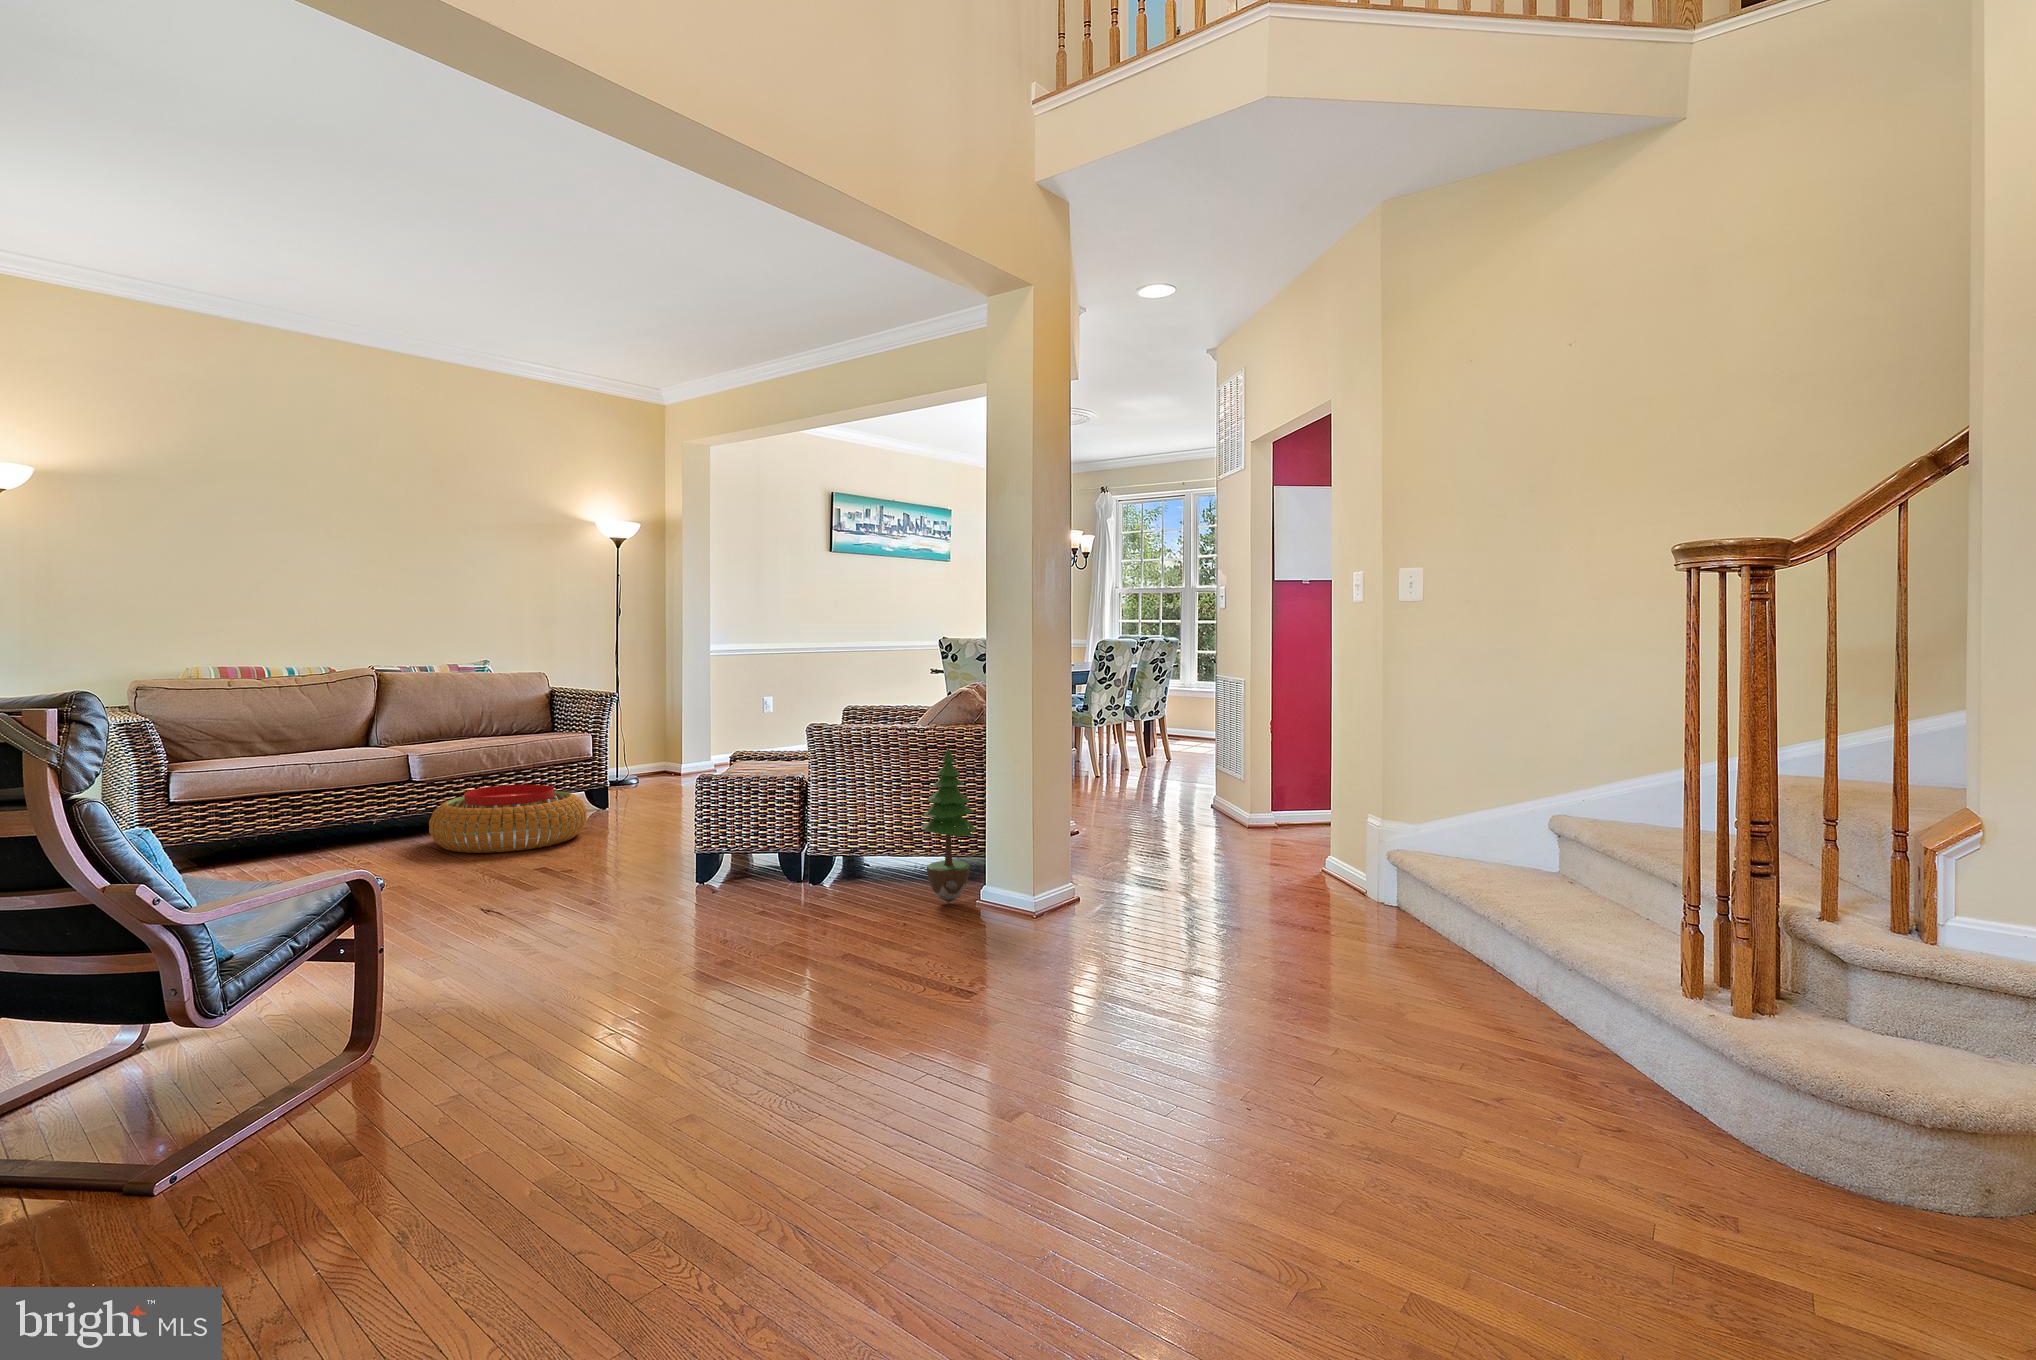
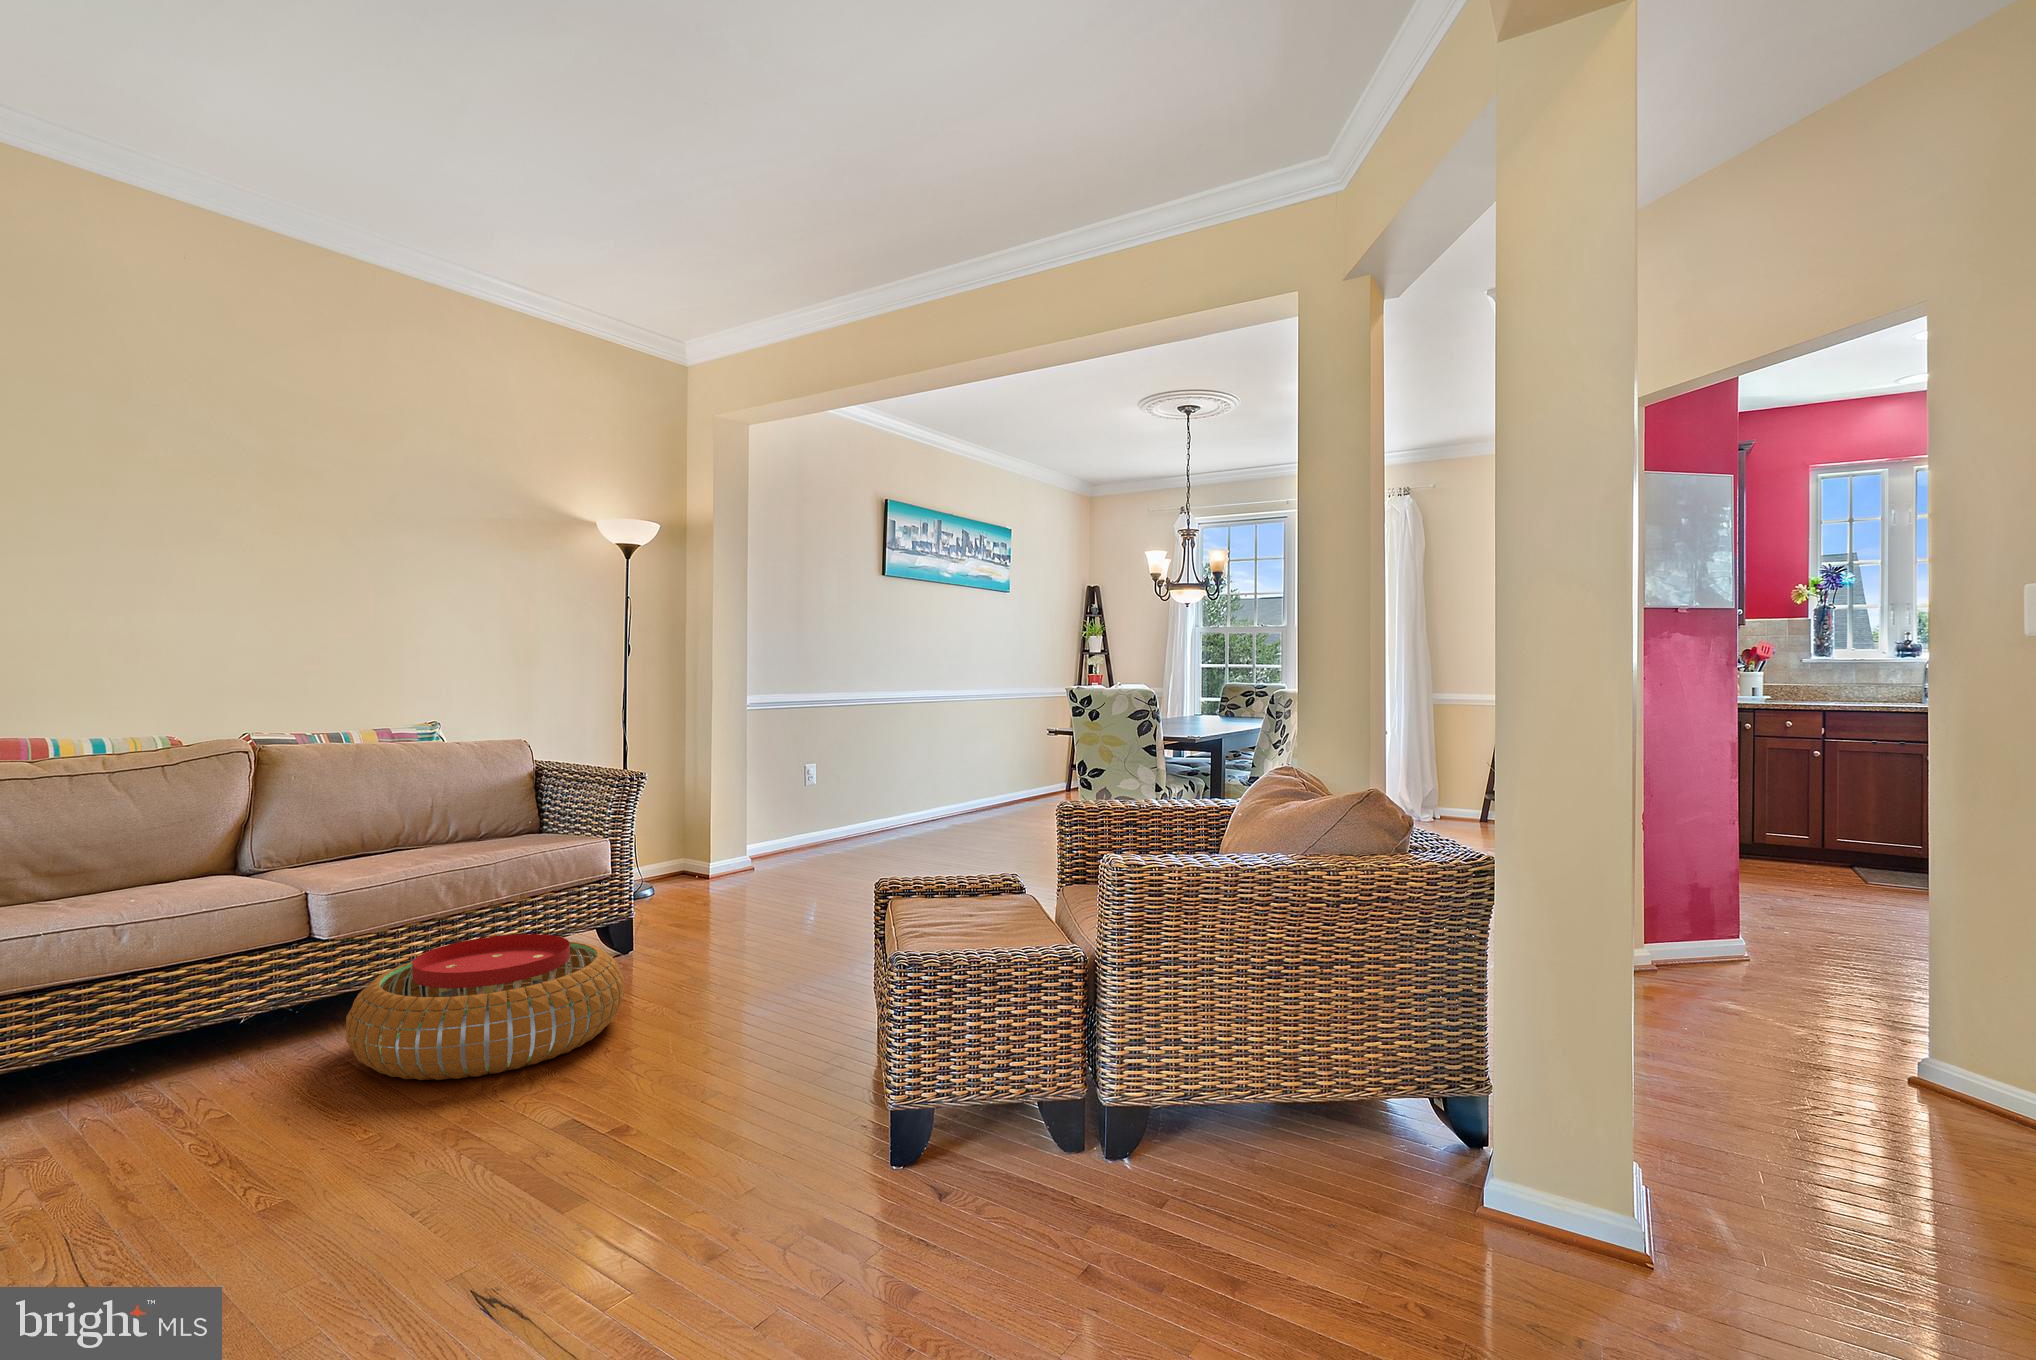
potted tree: present [921,748,976,903] -> none [1406,898,1531,1216]

